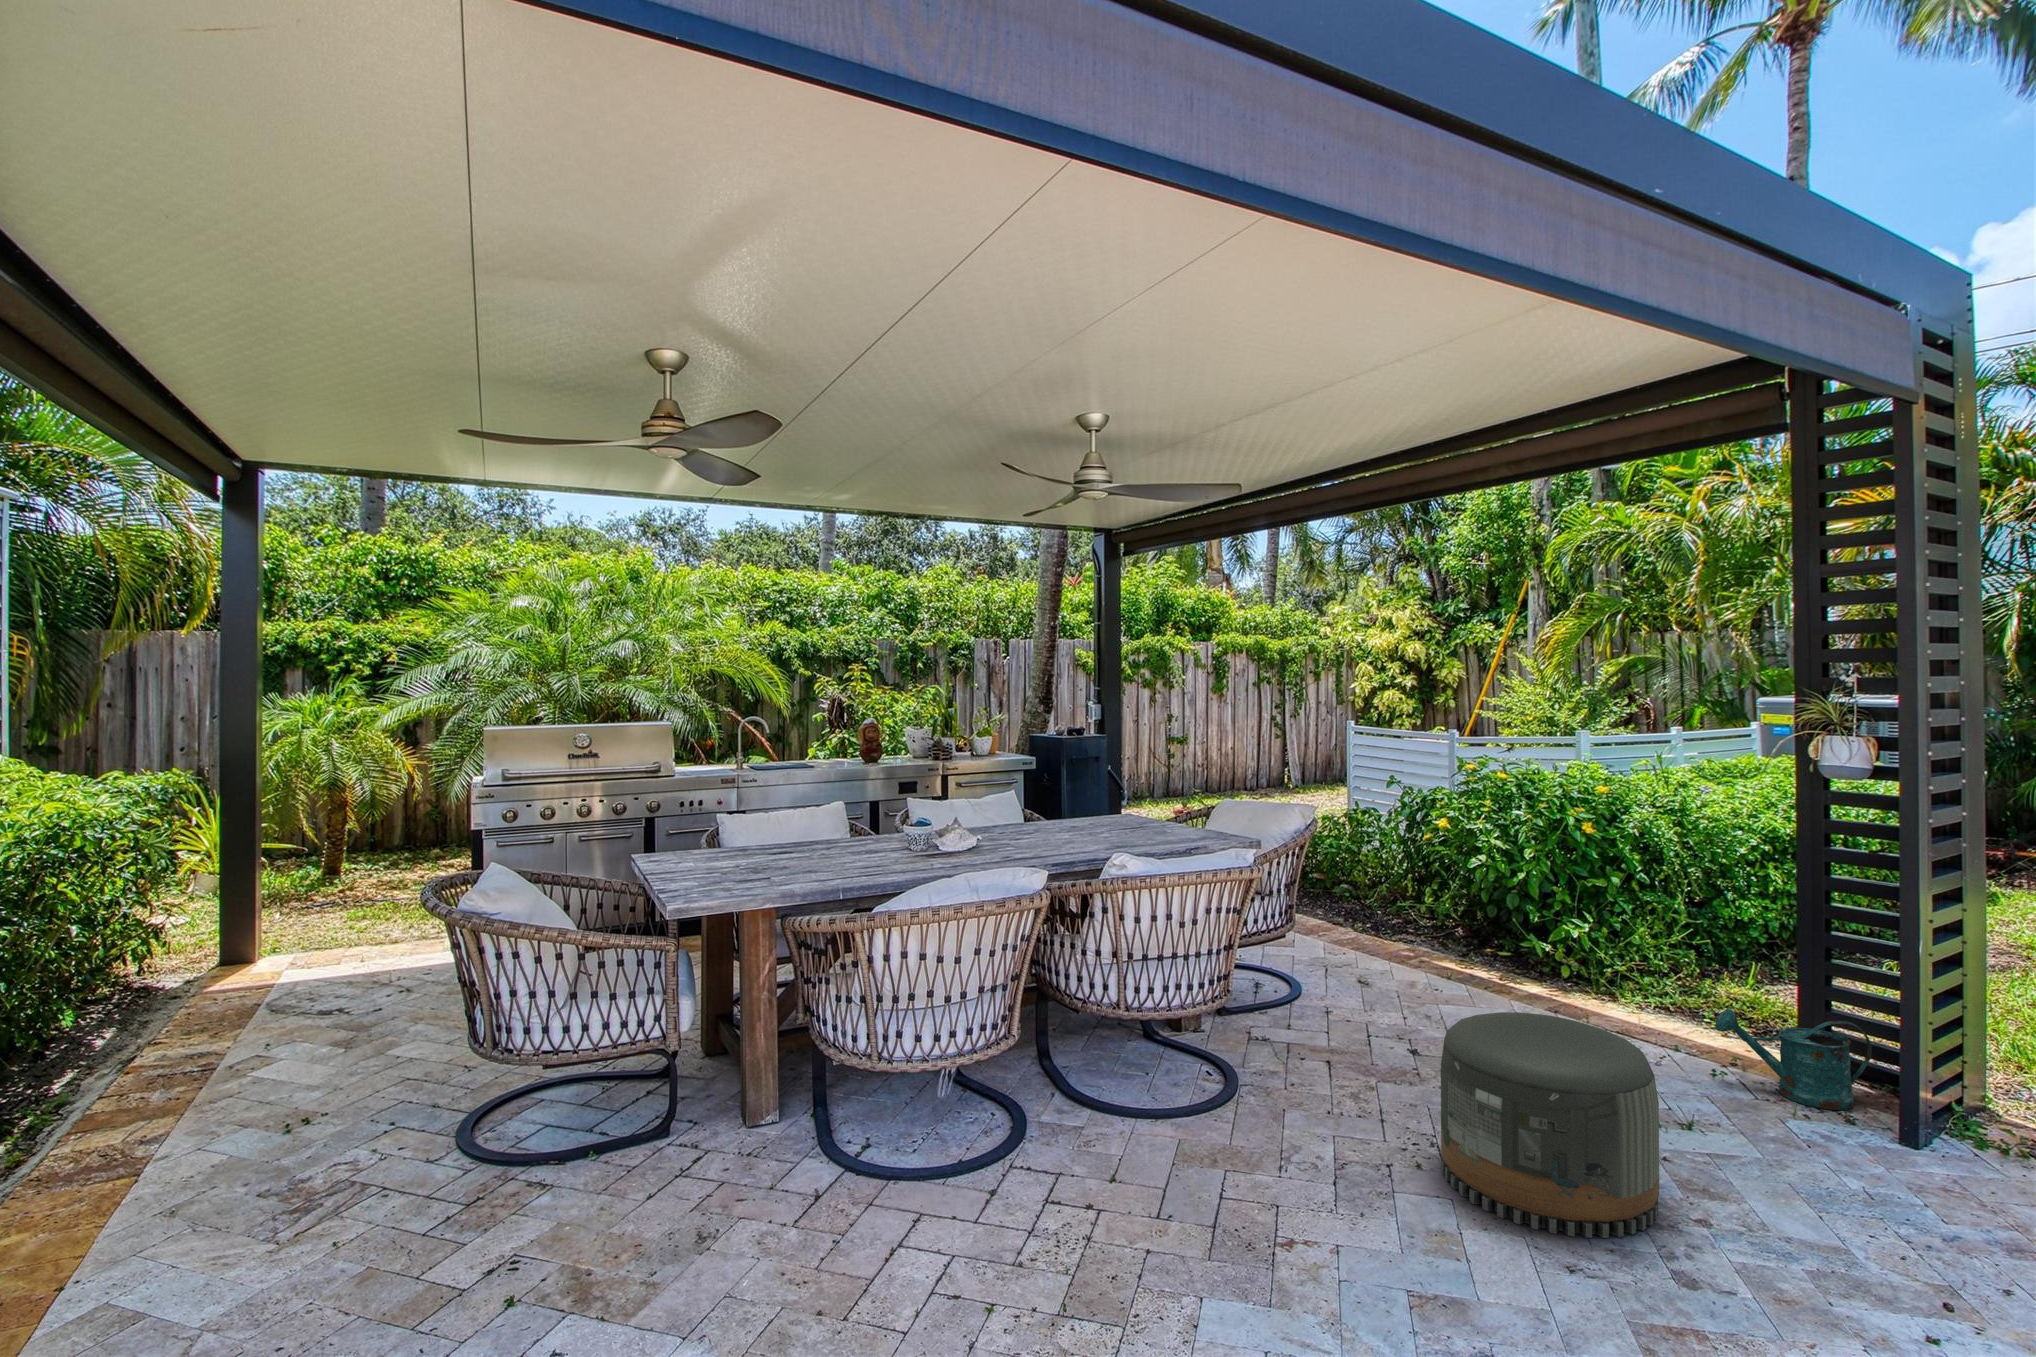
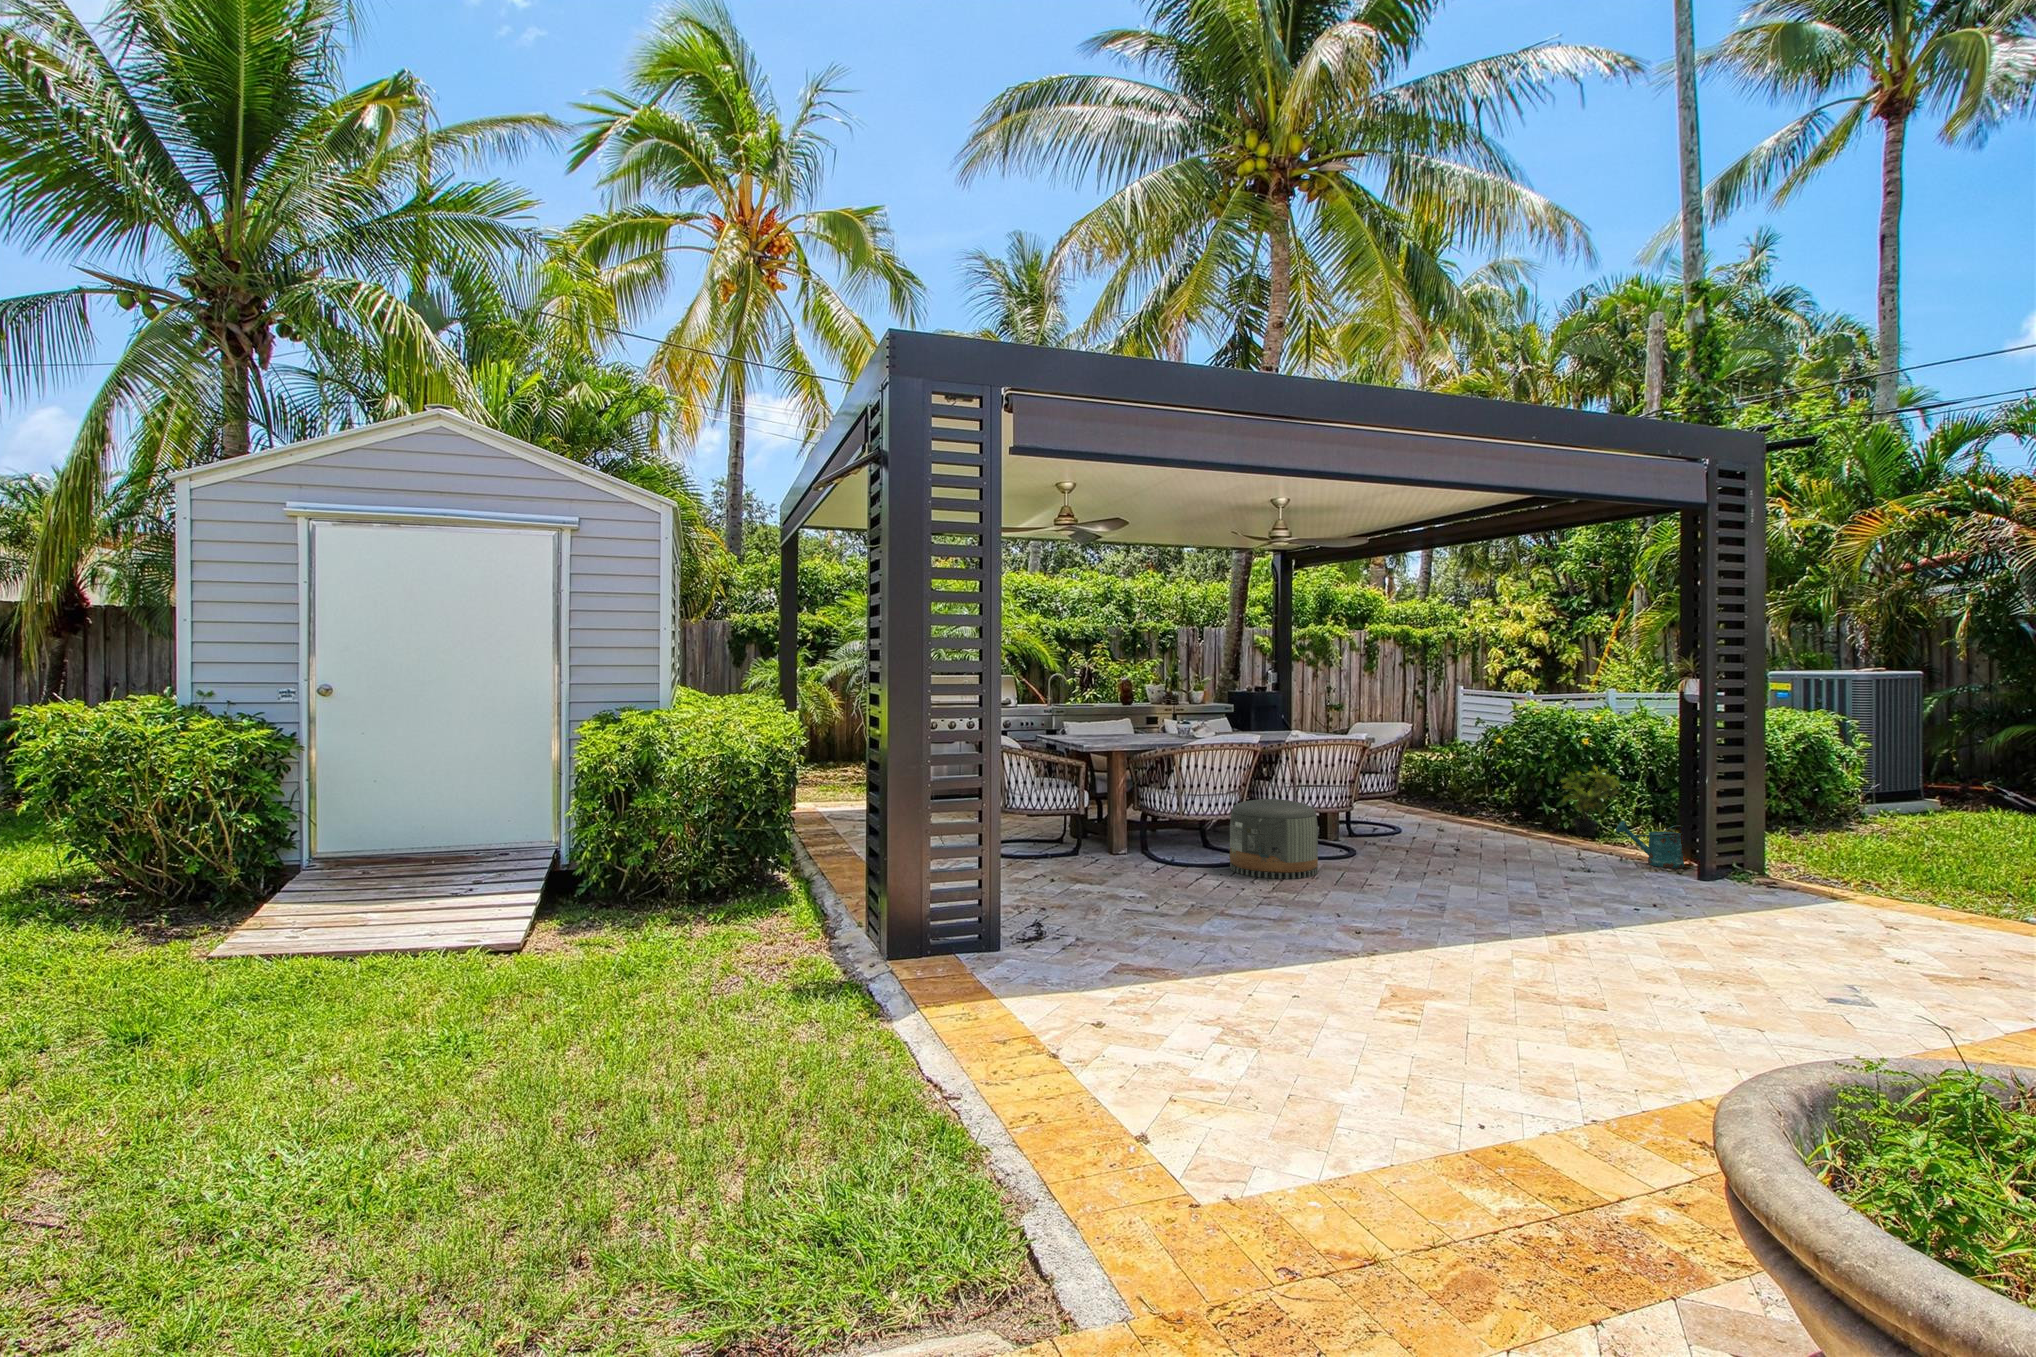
potted plant: none [1553,870,1661,993] -> present [1561,765,1620,836]
pouf: present [1441,1012,1659,1238] -> present [1230,799,1318,879]

